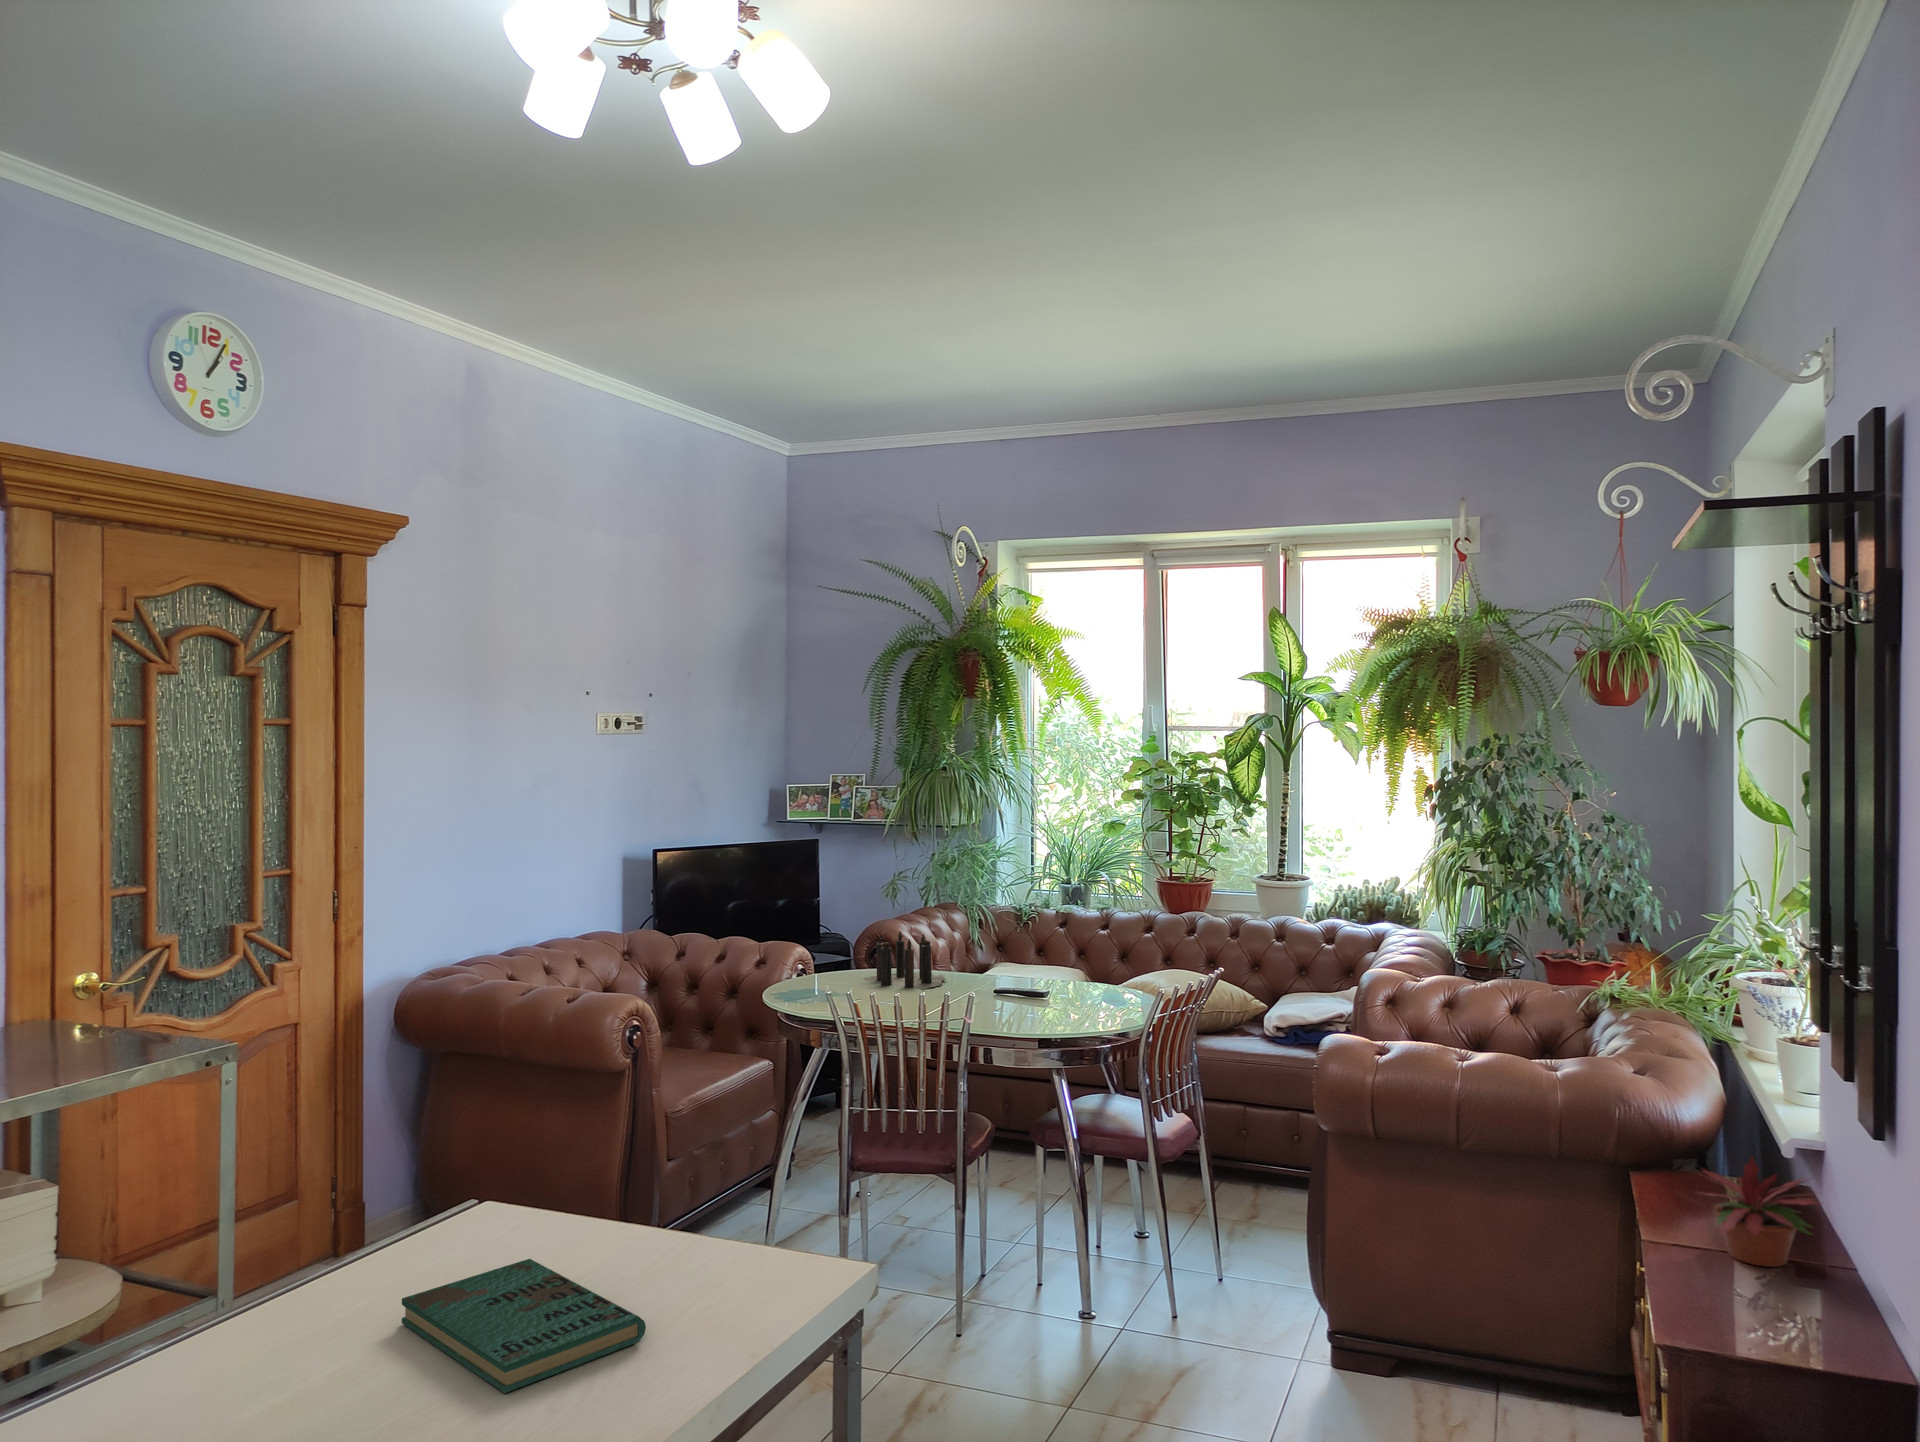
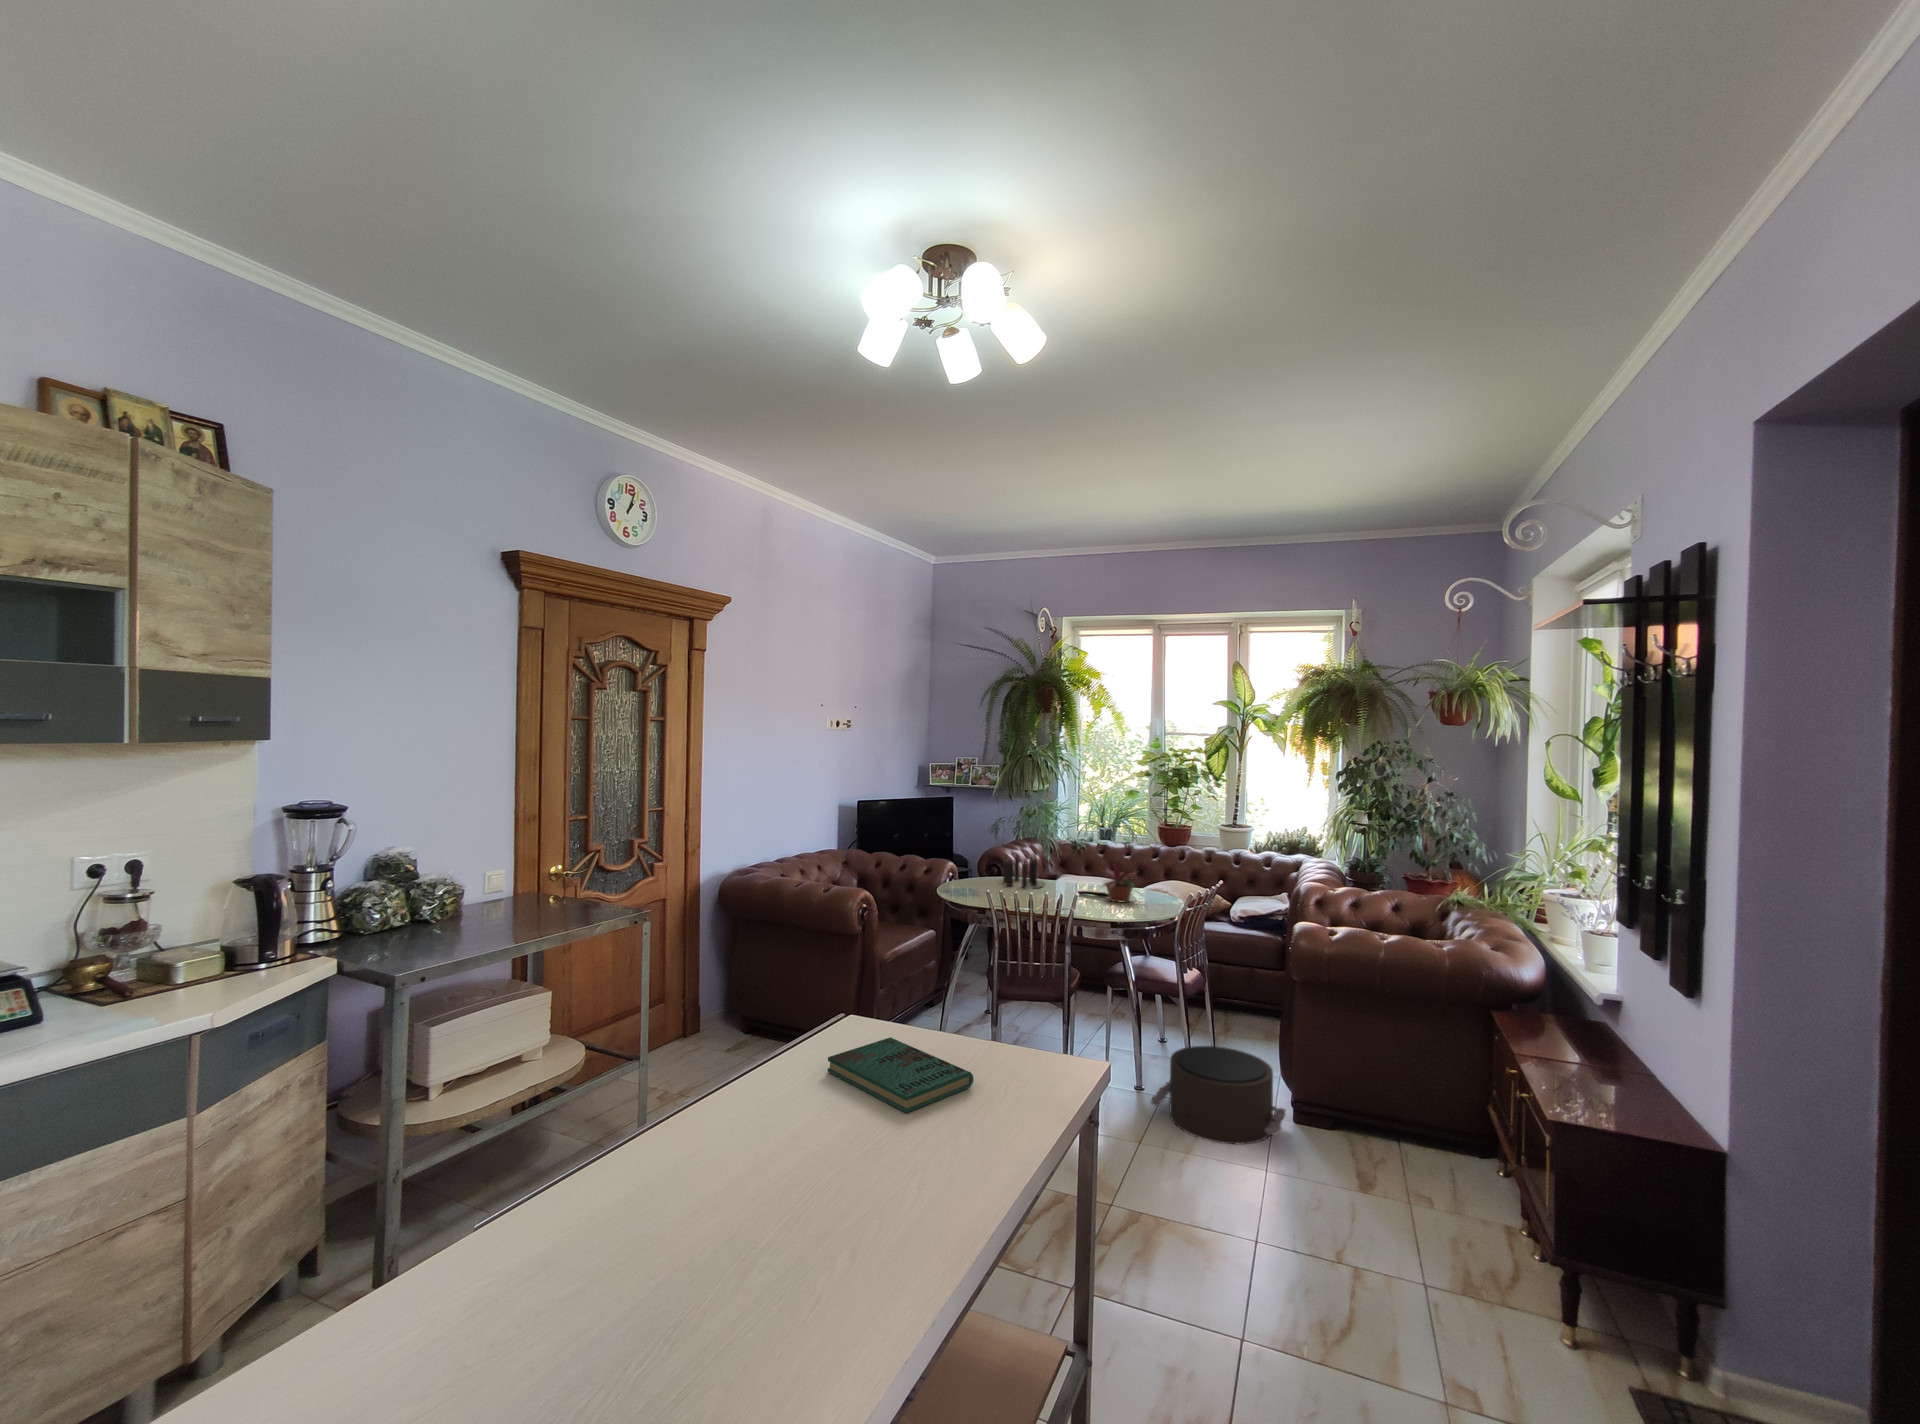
potted plant: present [1703,1157,1819,1267] -> present [1103,861,1134,902]
pouf: none [1095,1240,1315,1401] -> present [1151,1046,1285,1144]

